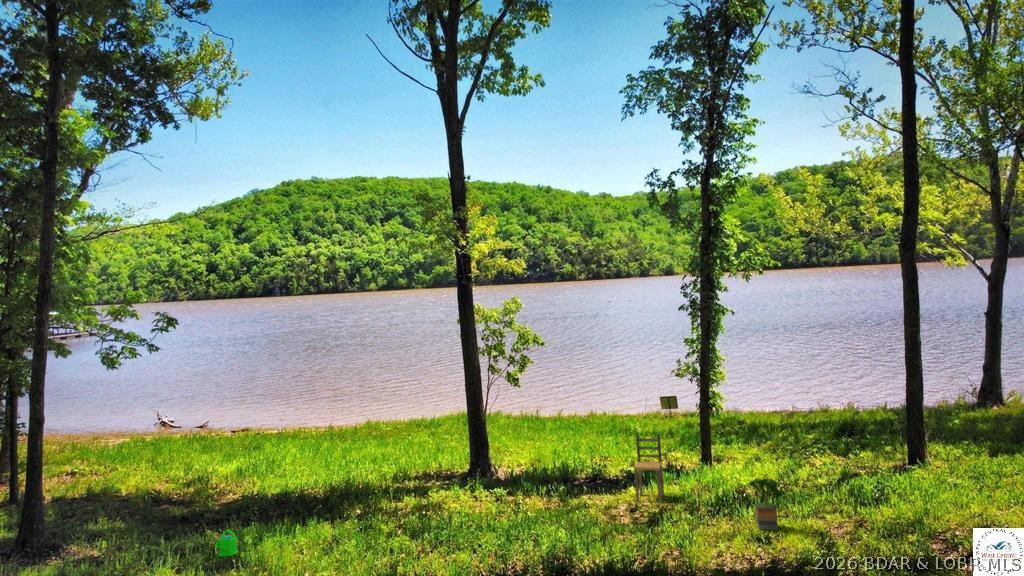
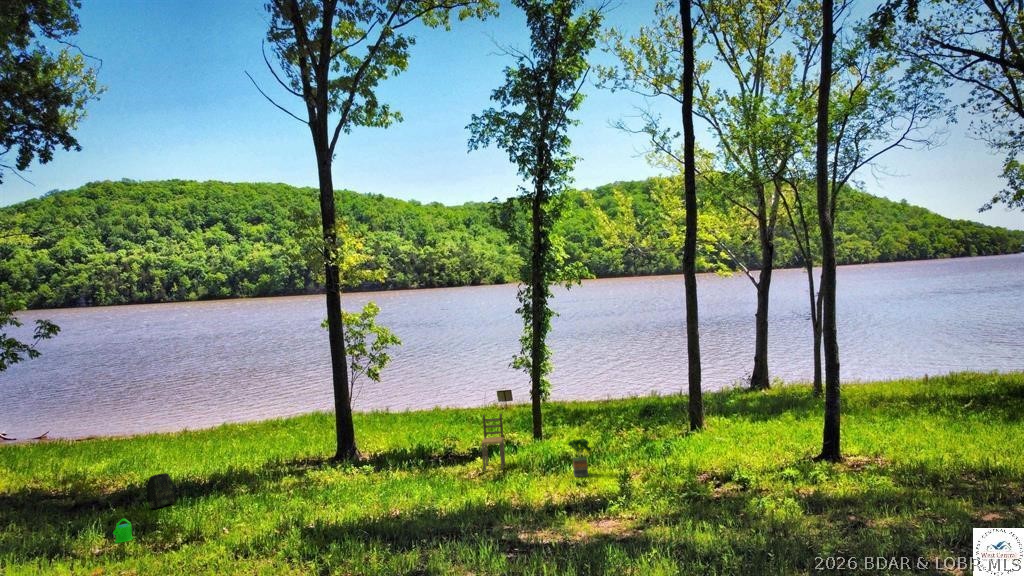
backpack: none [273,475,301,515] -> present [147,473,176,509]

